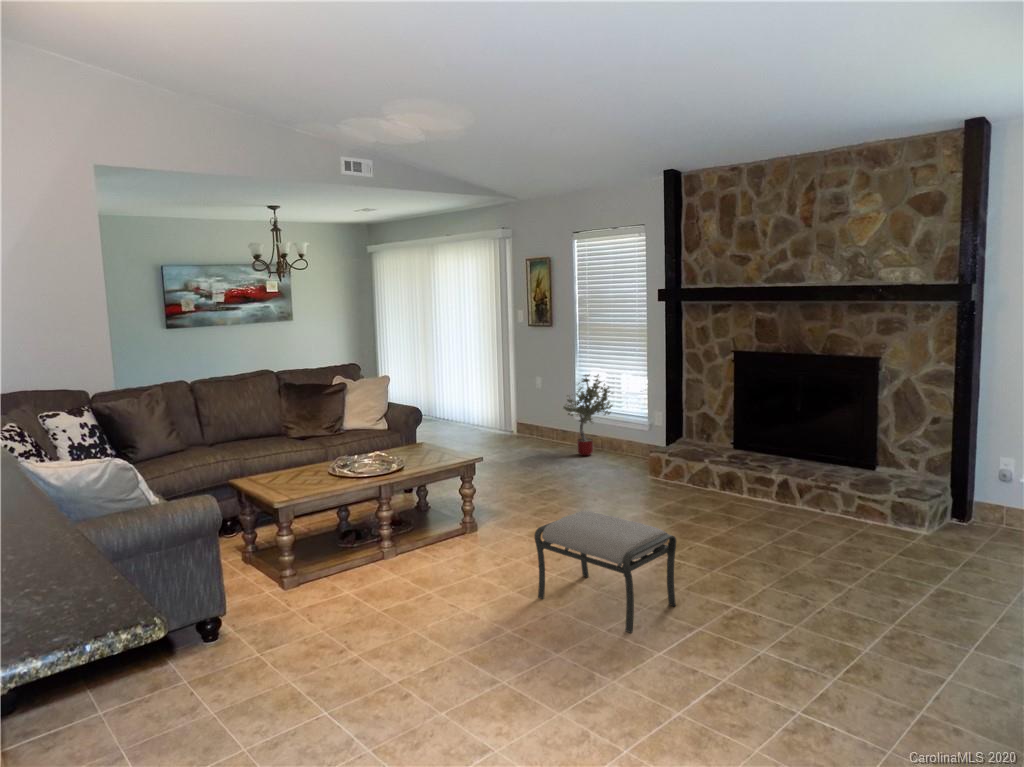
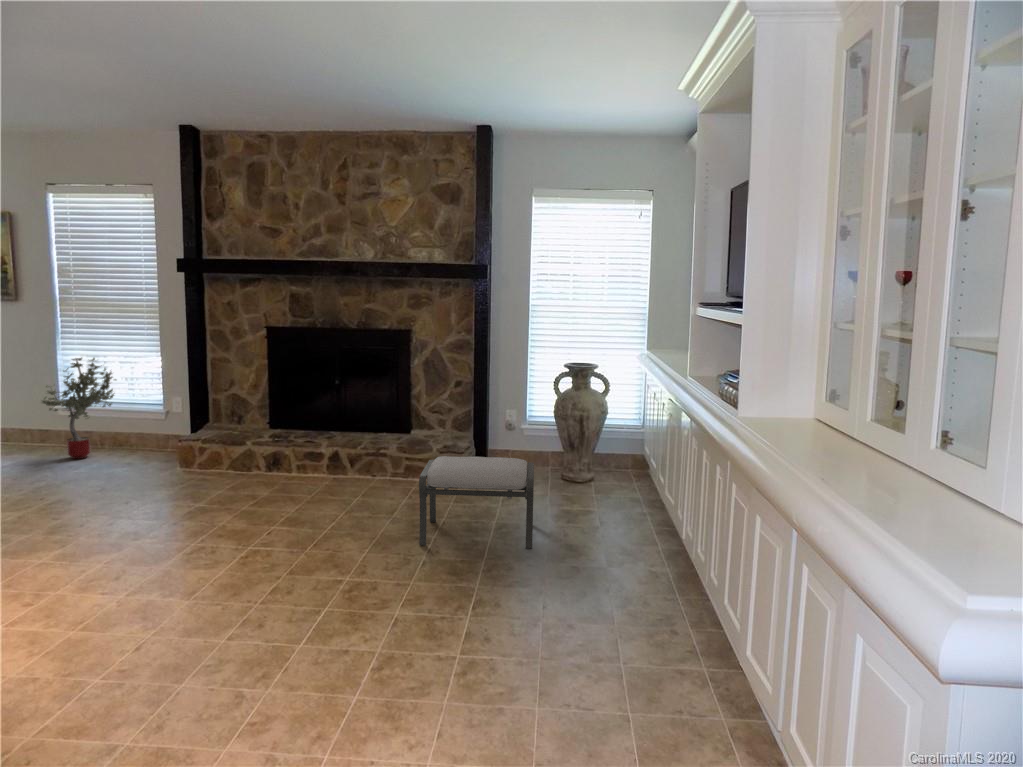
ottoman: present [534,510,676,633] -> present [419,456,534,549]

